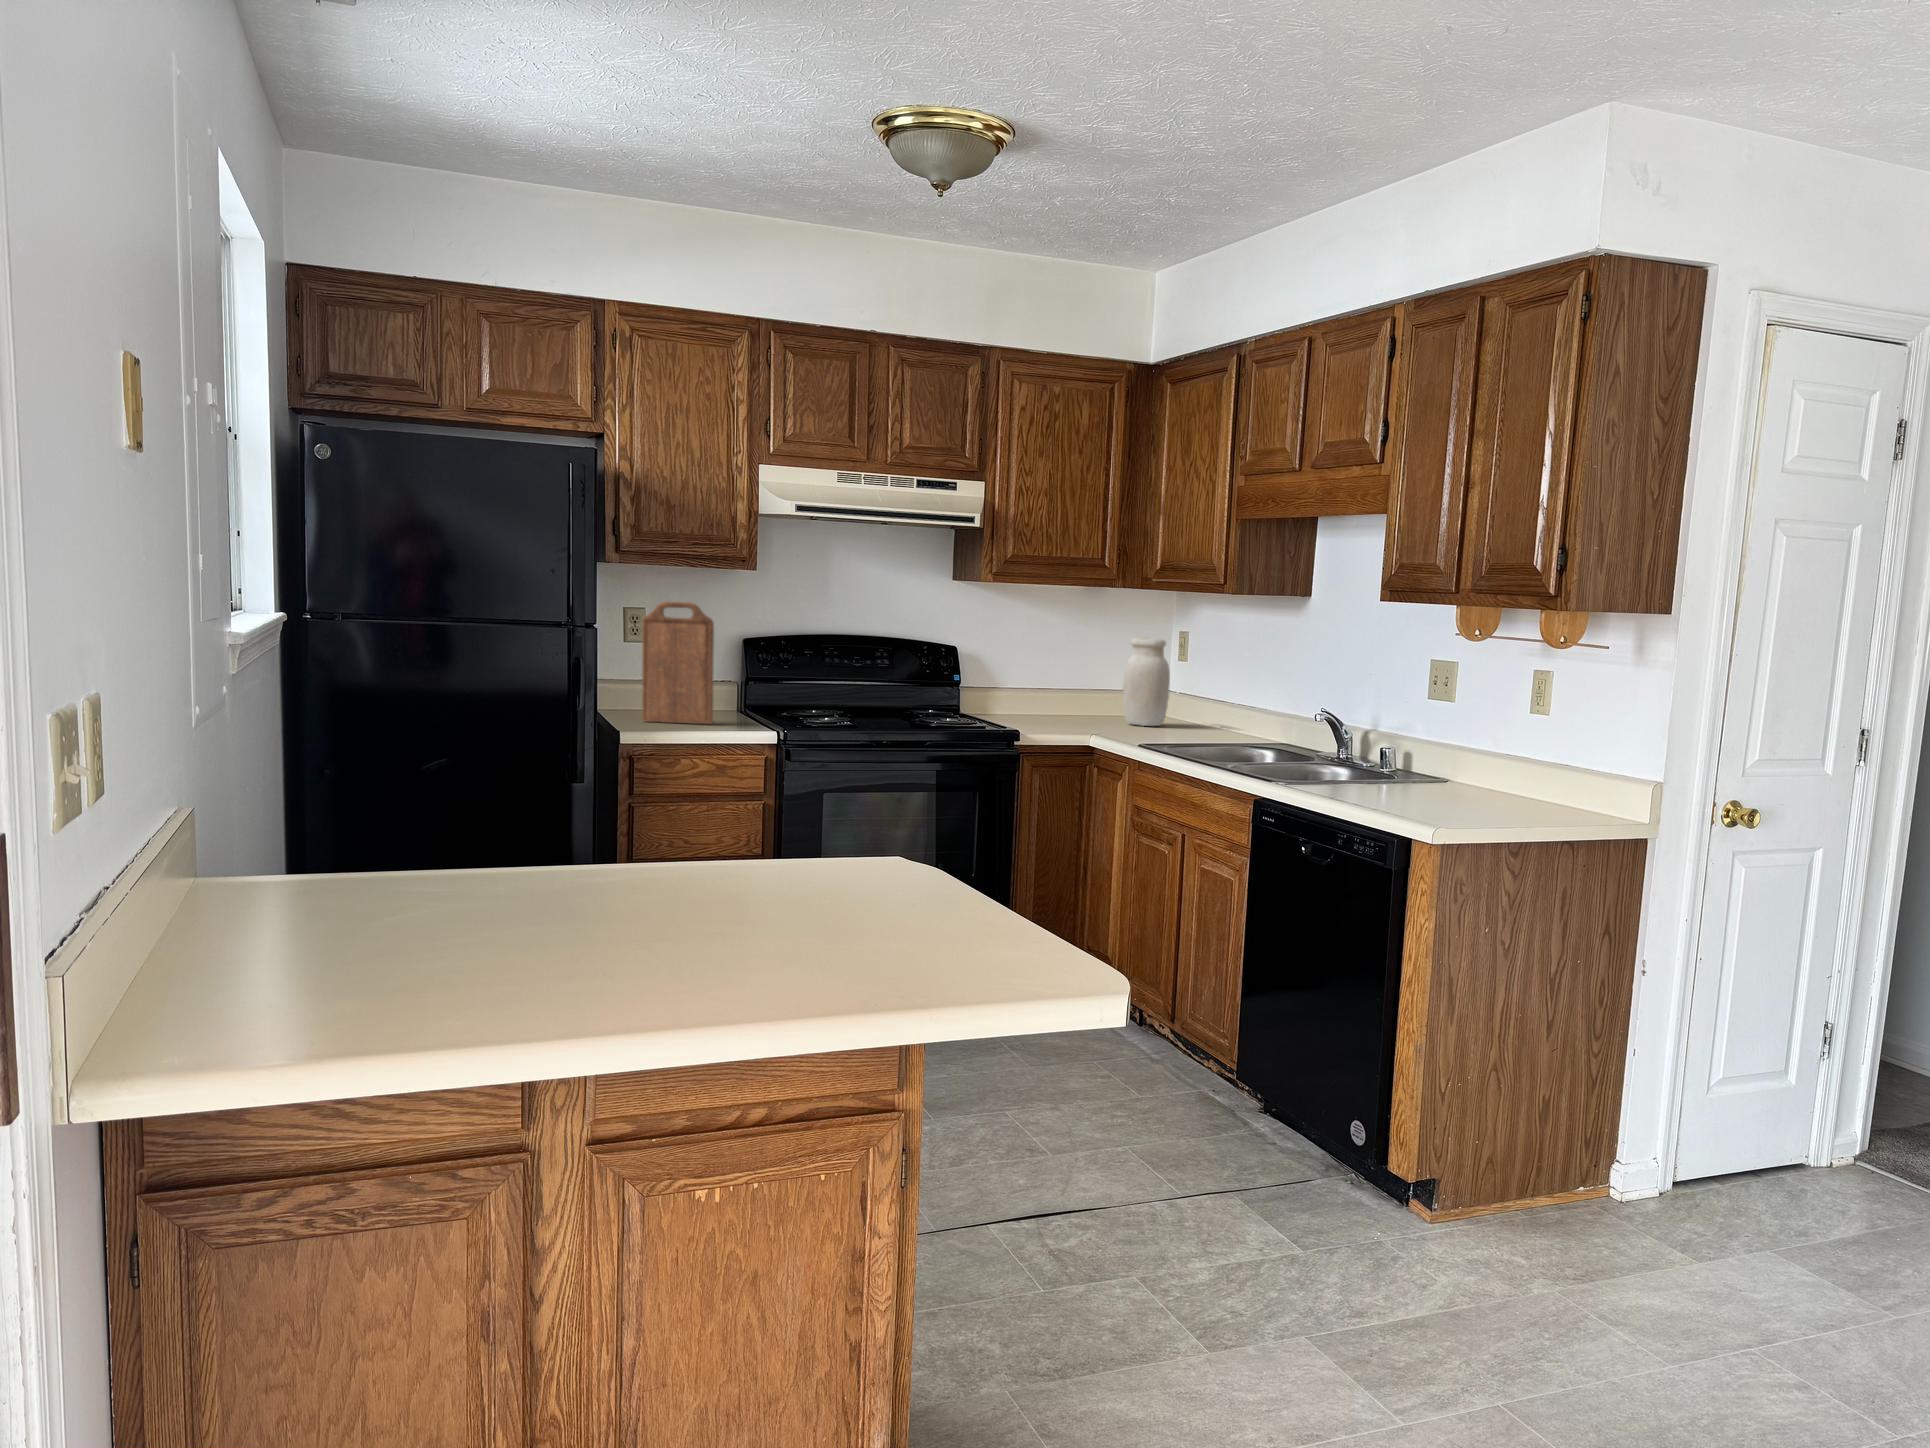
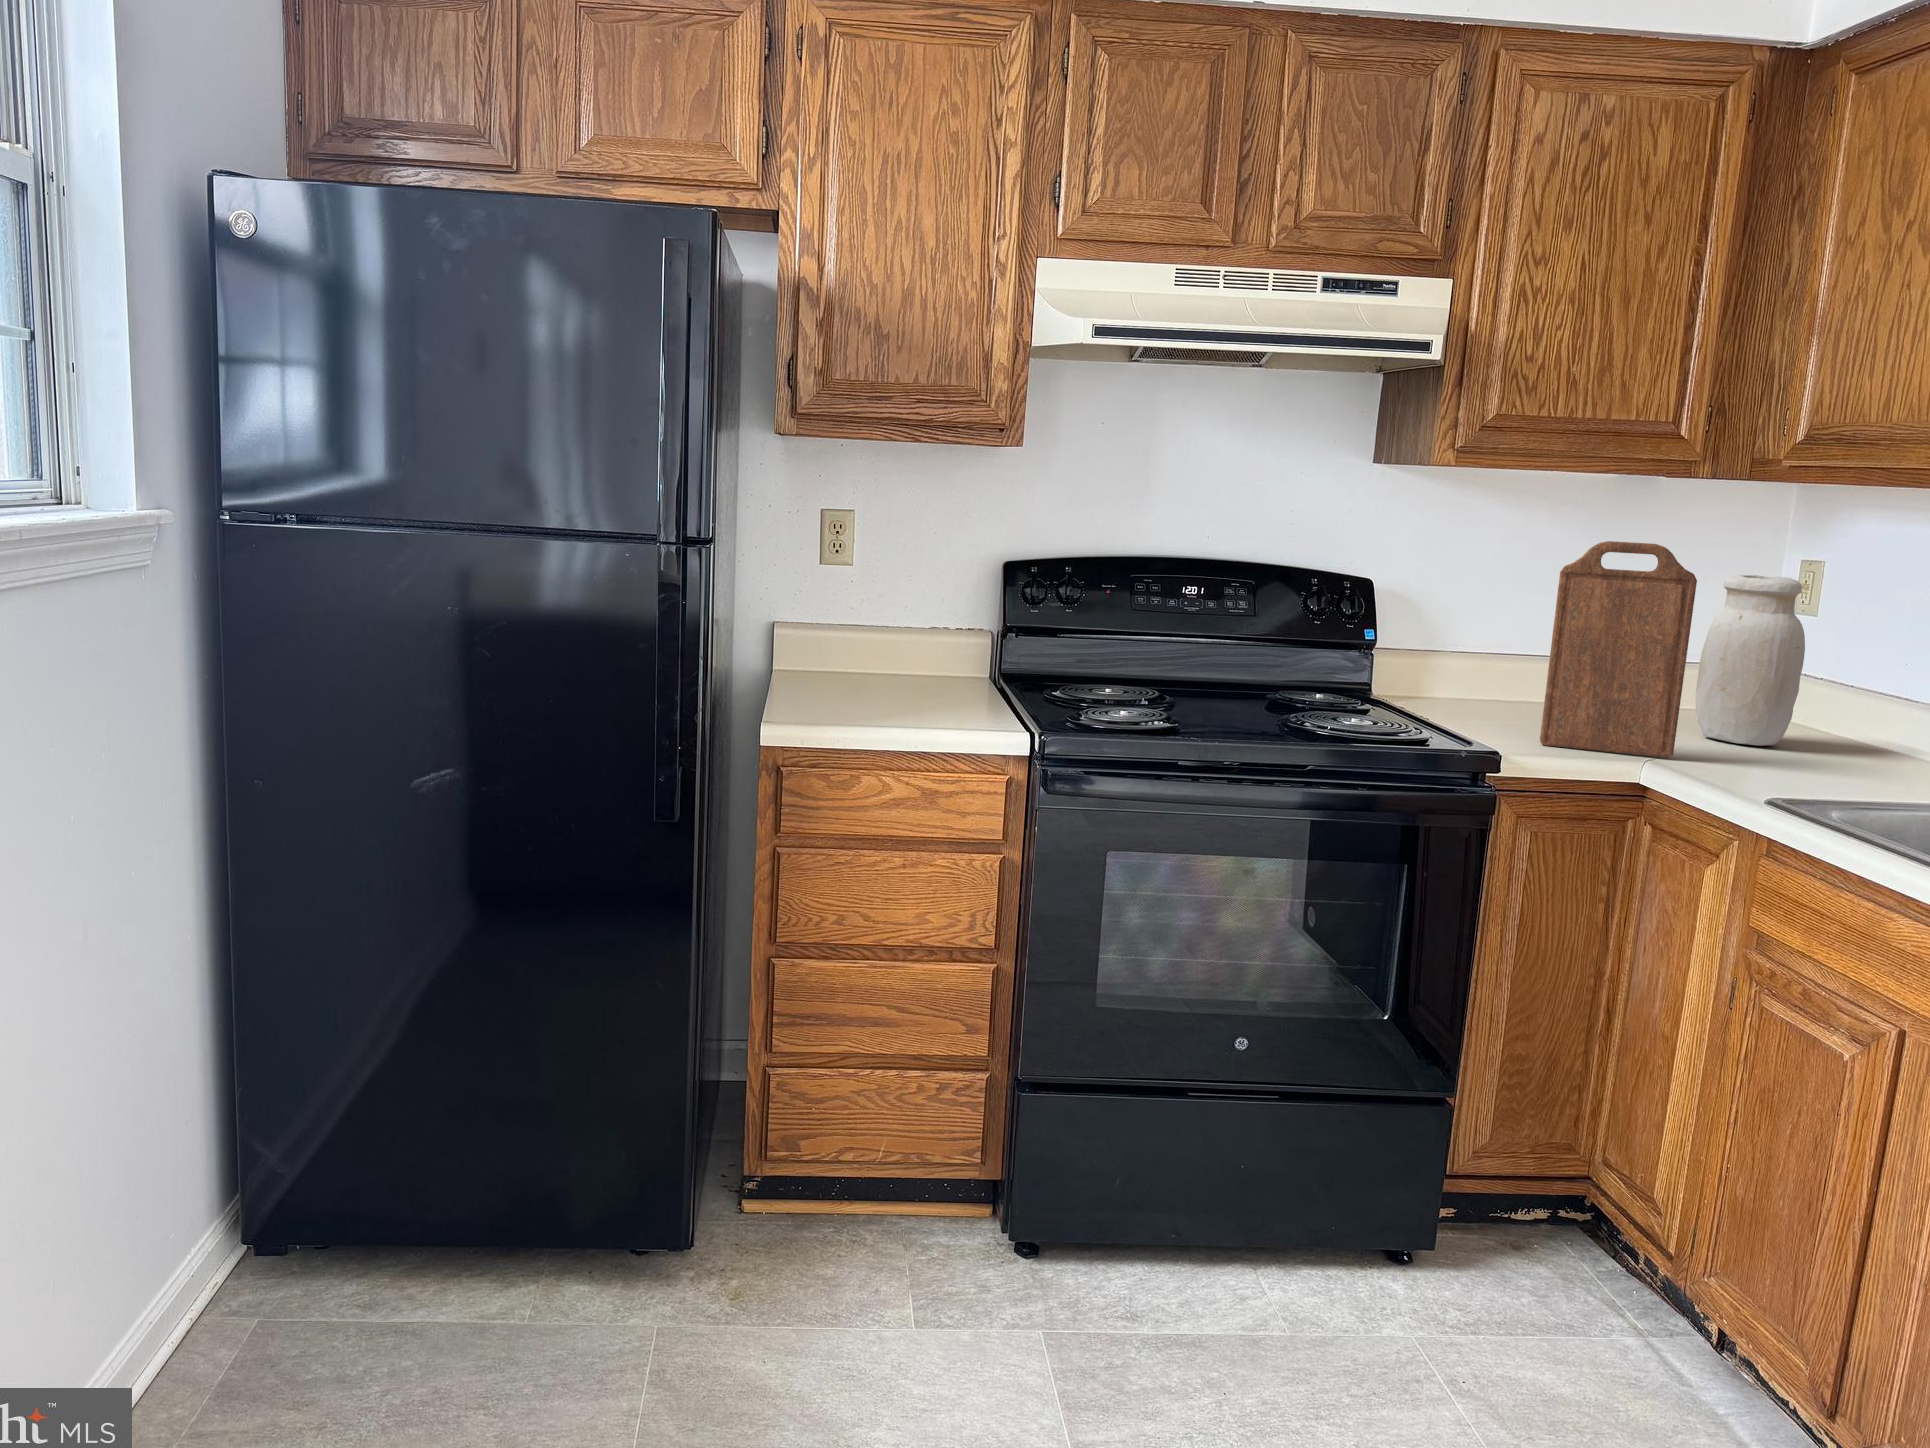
cutting board: present [642,601,714,724] -> present [1540,541,1697,757]

